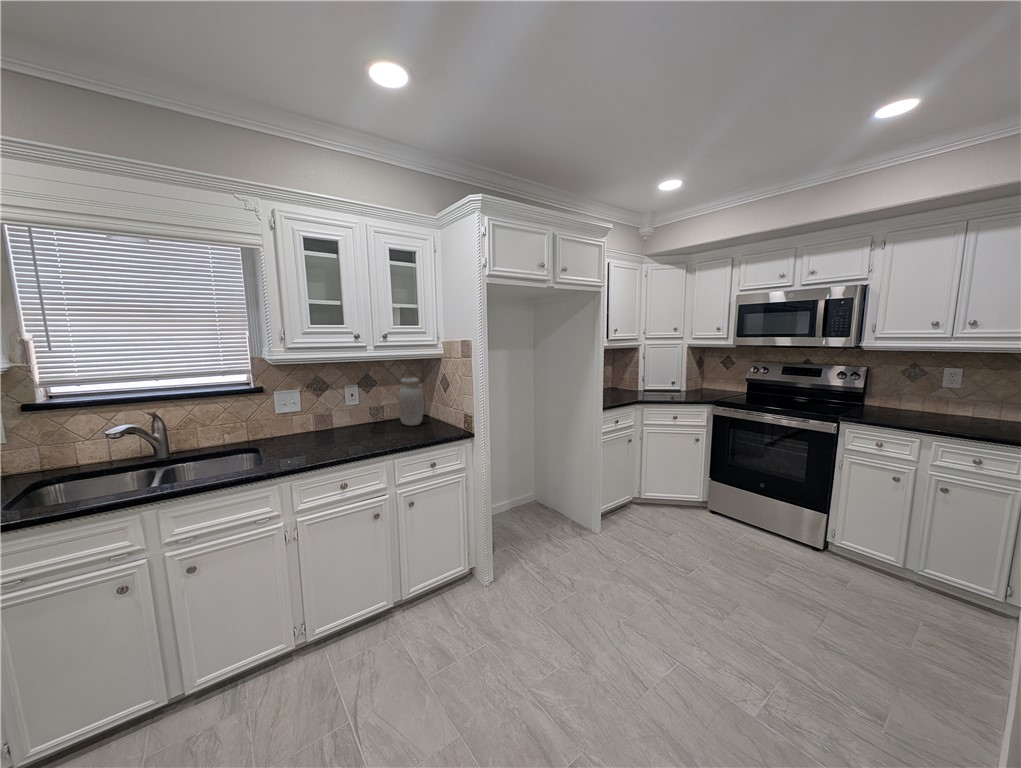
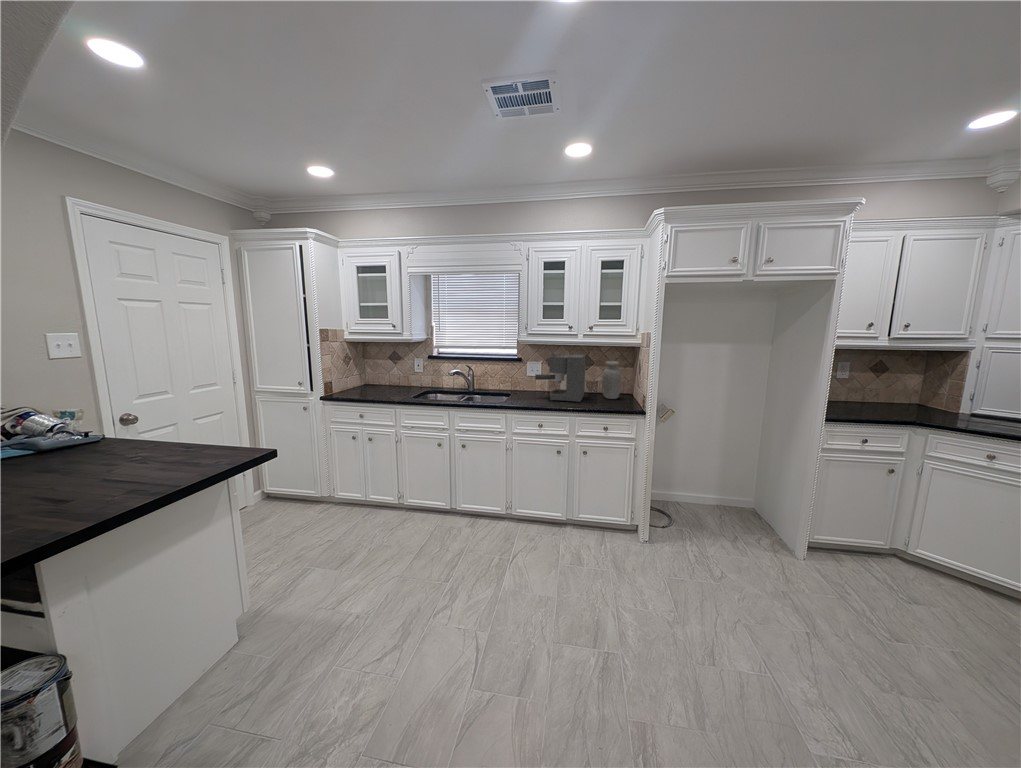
coffee maker: none [309,373,388,444] -> present [535,354,586,402]

